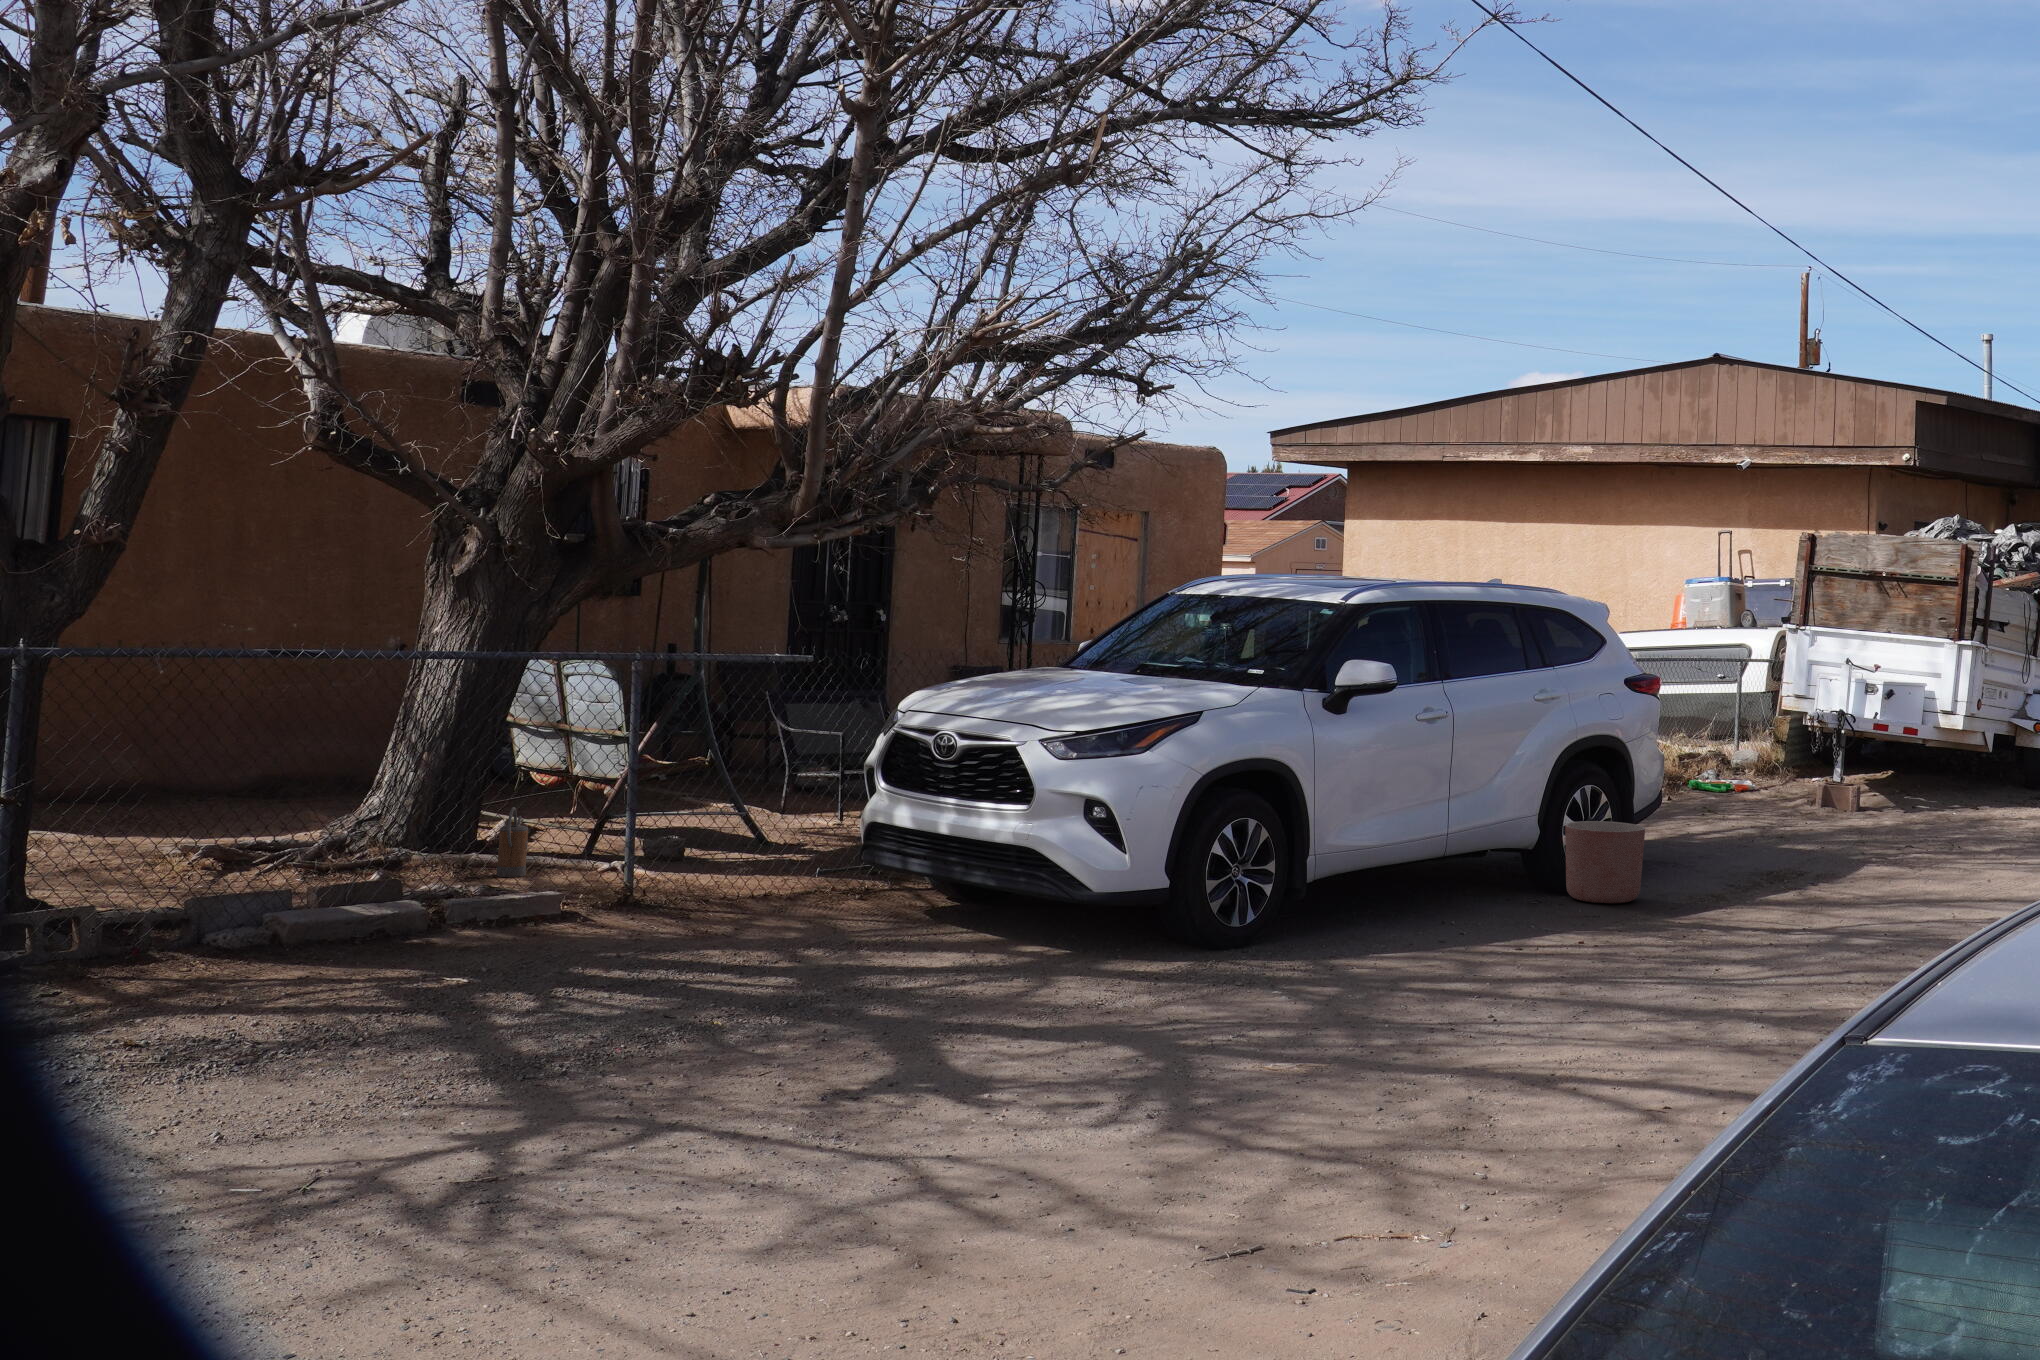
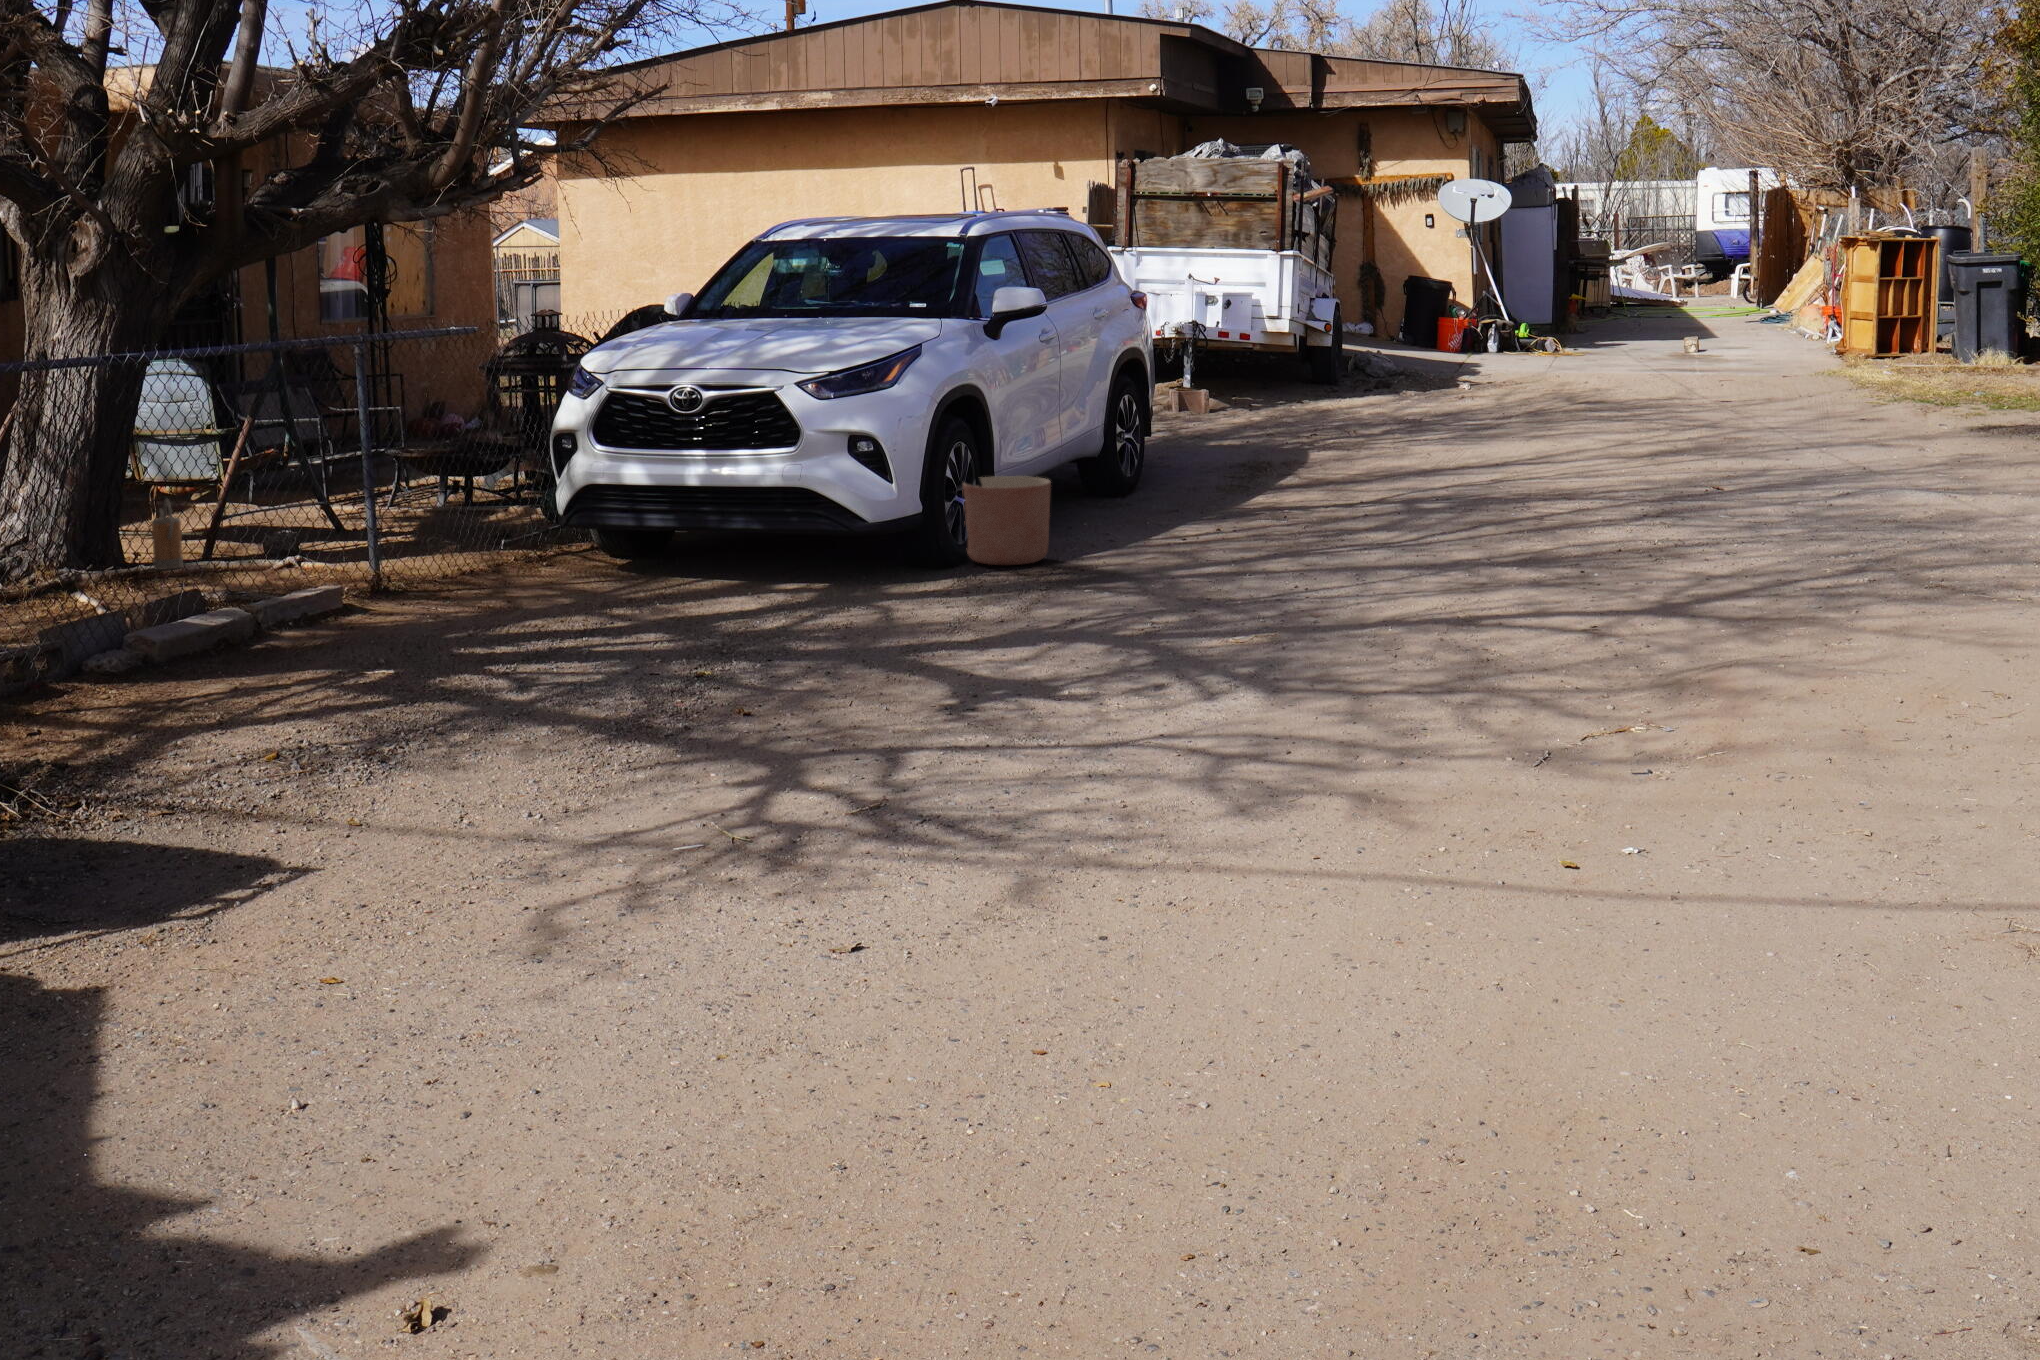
planter: present [1565,821,1645,903] -> present [962,476,1051,565]

